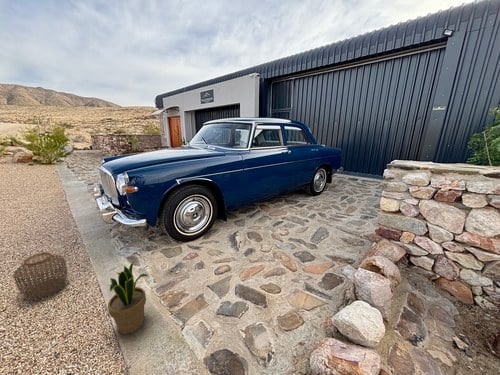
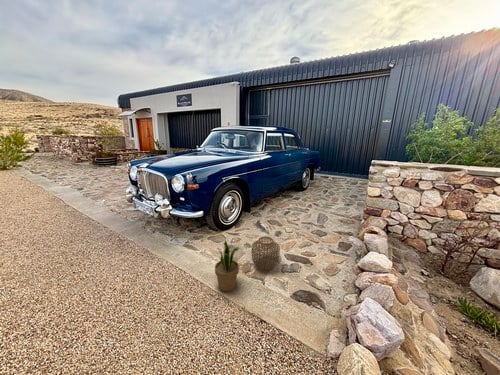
woven basket: present [14,252,67,297] -> present [251,236,280,270]

